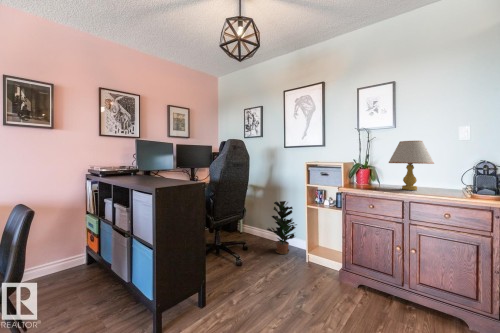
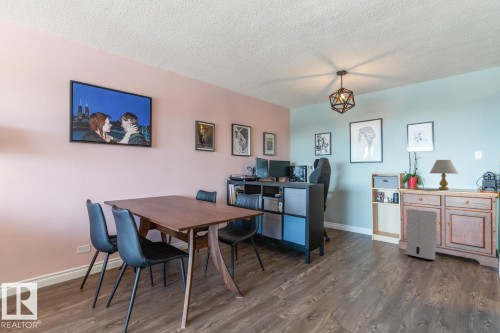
potted plant: present [267,201,297,254] -> none [341,200,364,237]
air purifier: none [346,223,396,316] -> present [406,209,436,260]

